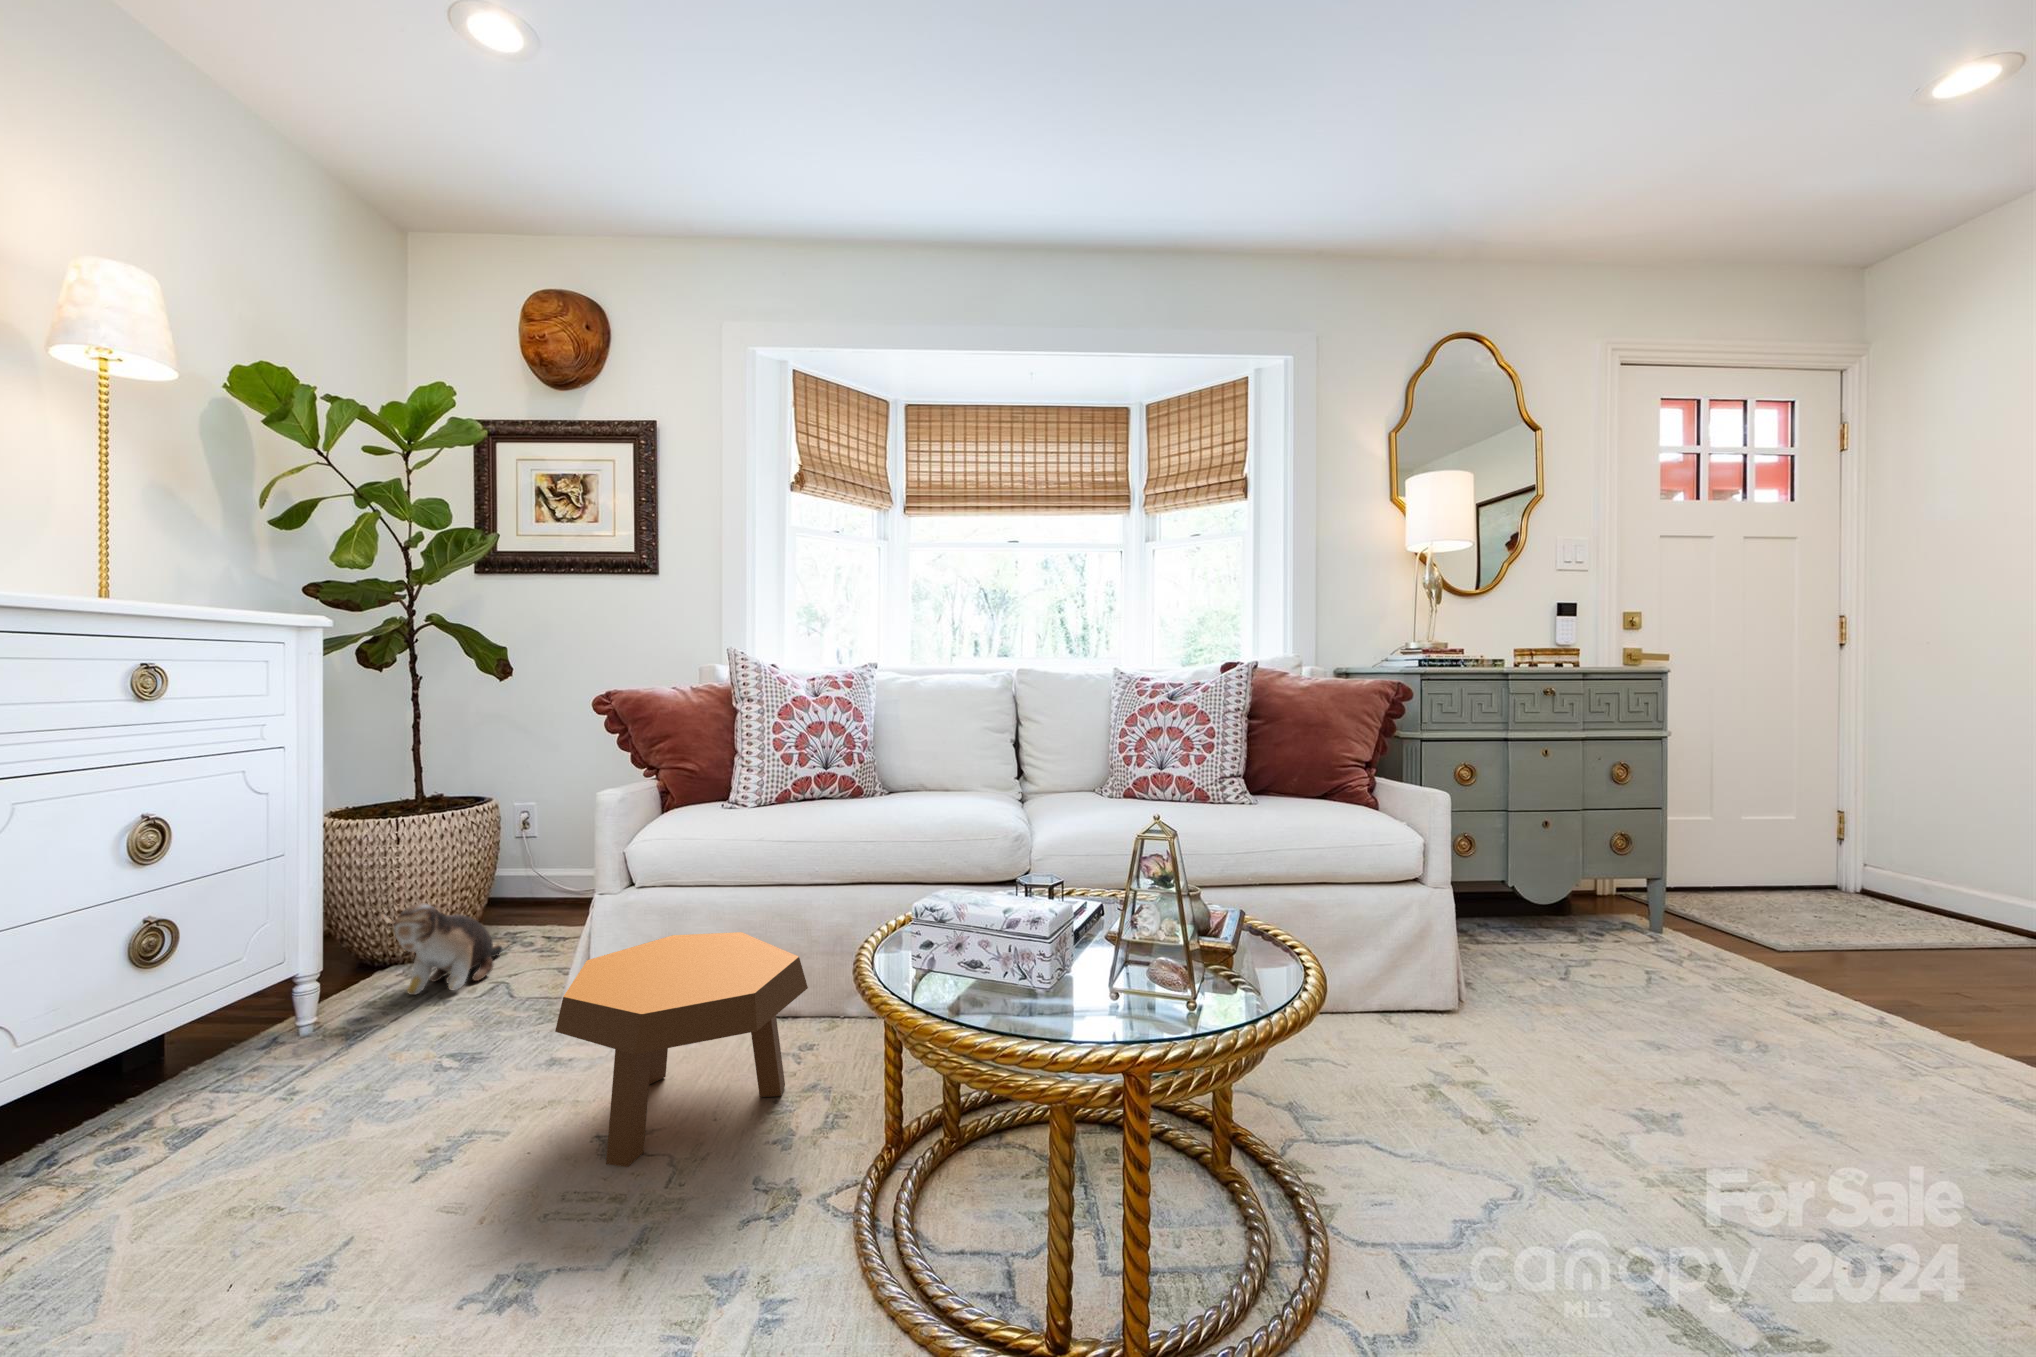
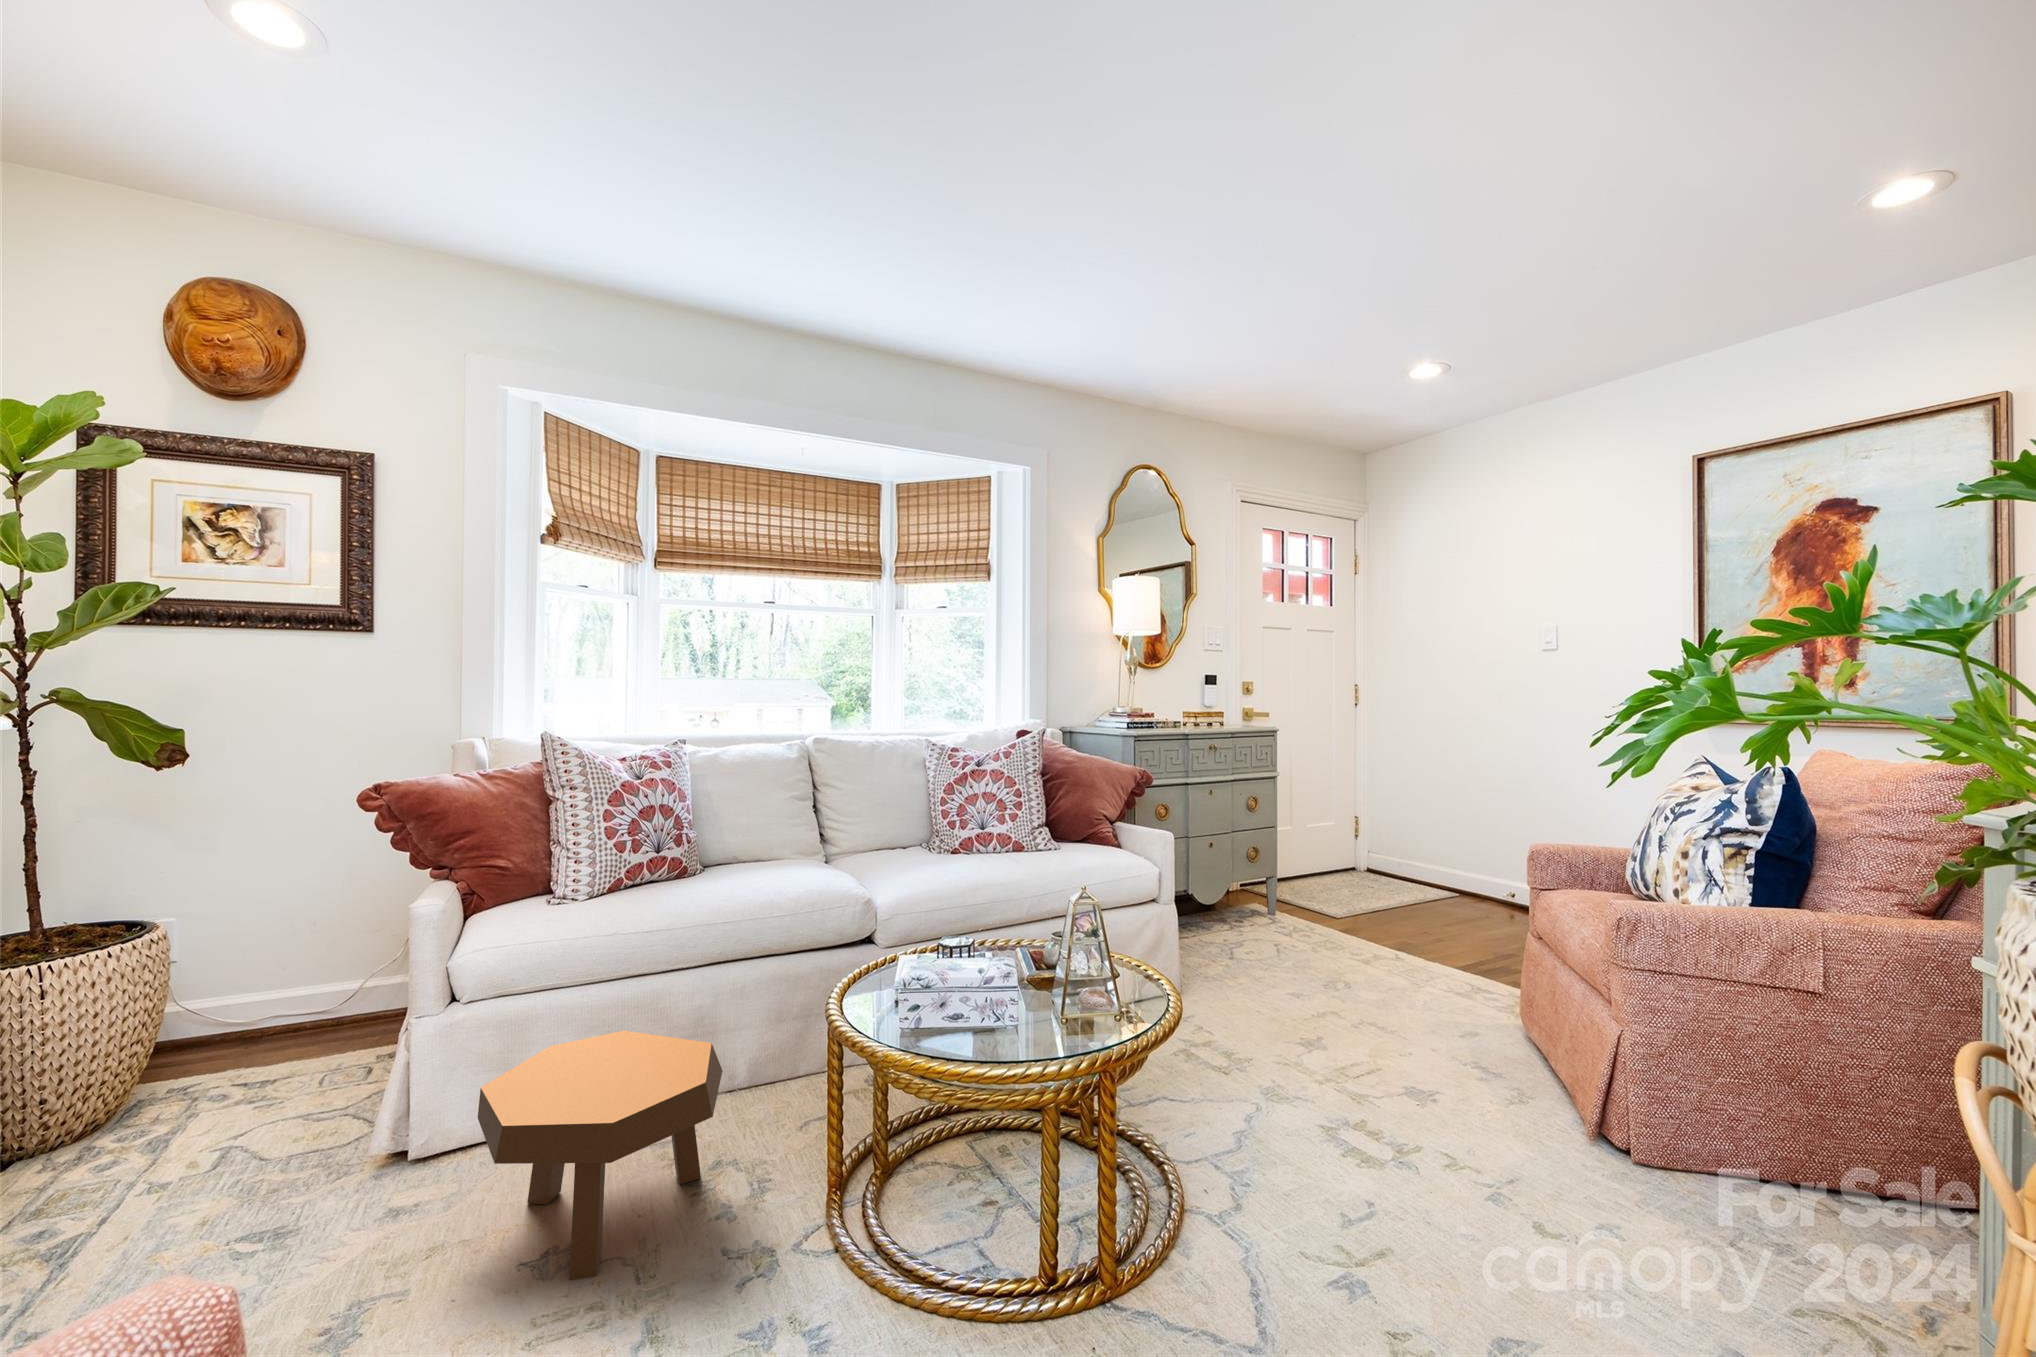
plush toy: present [382,903,502,995] -> none [75,1066,208,1189]

